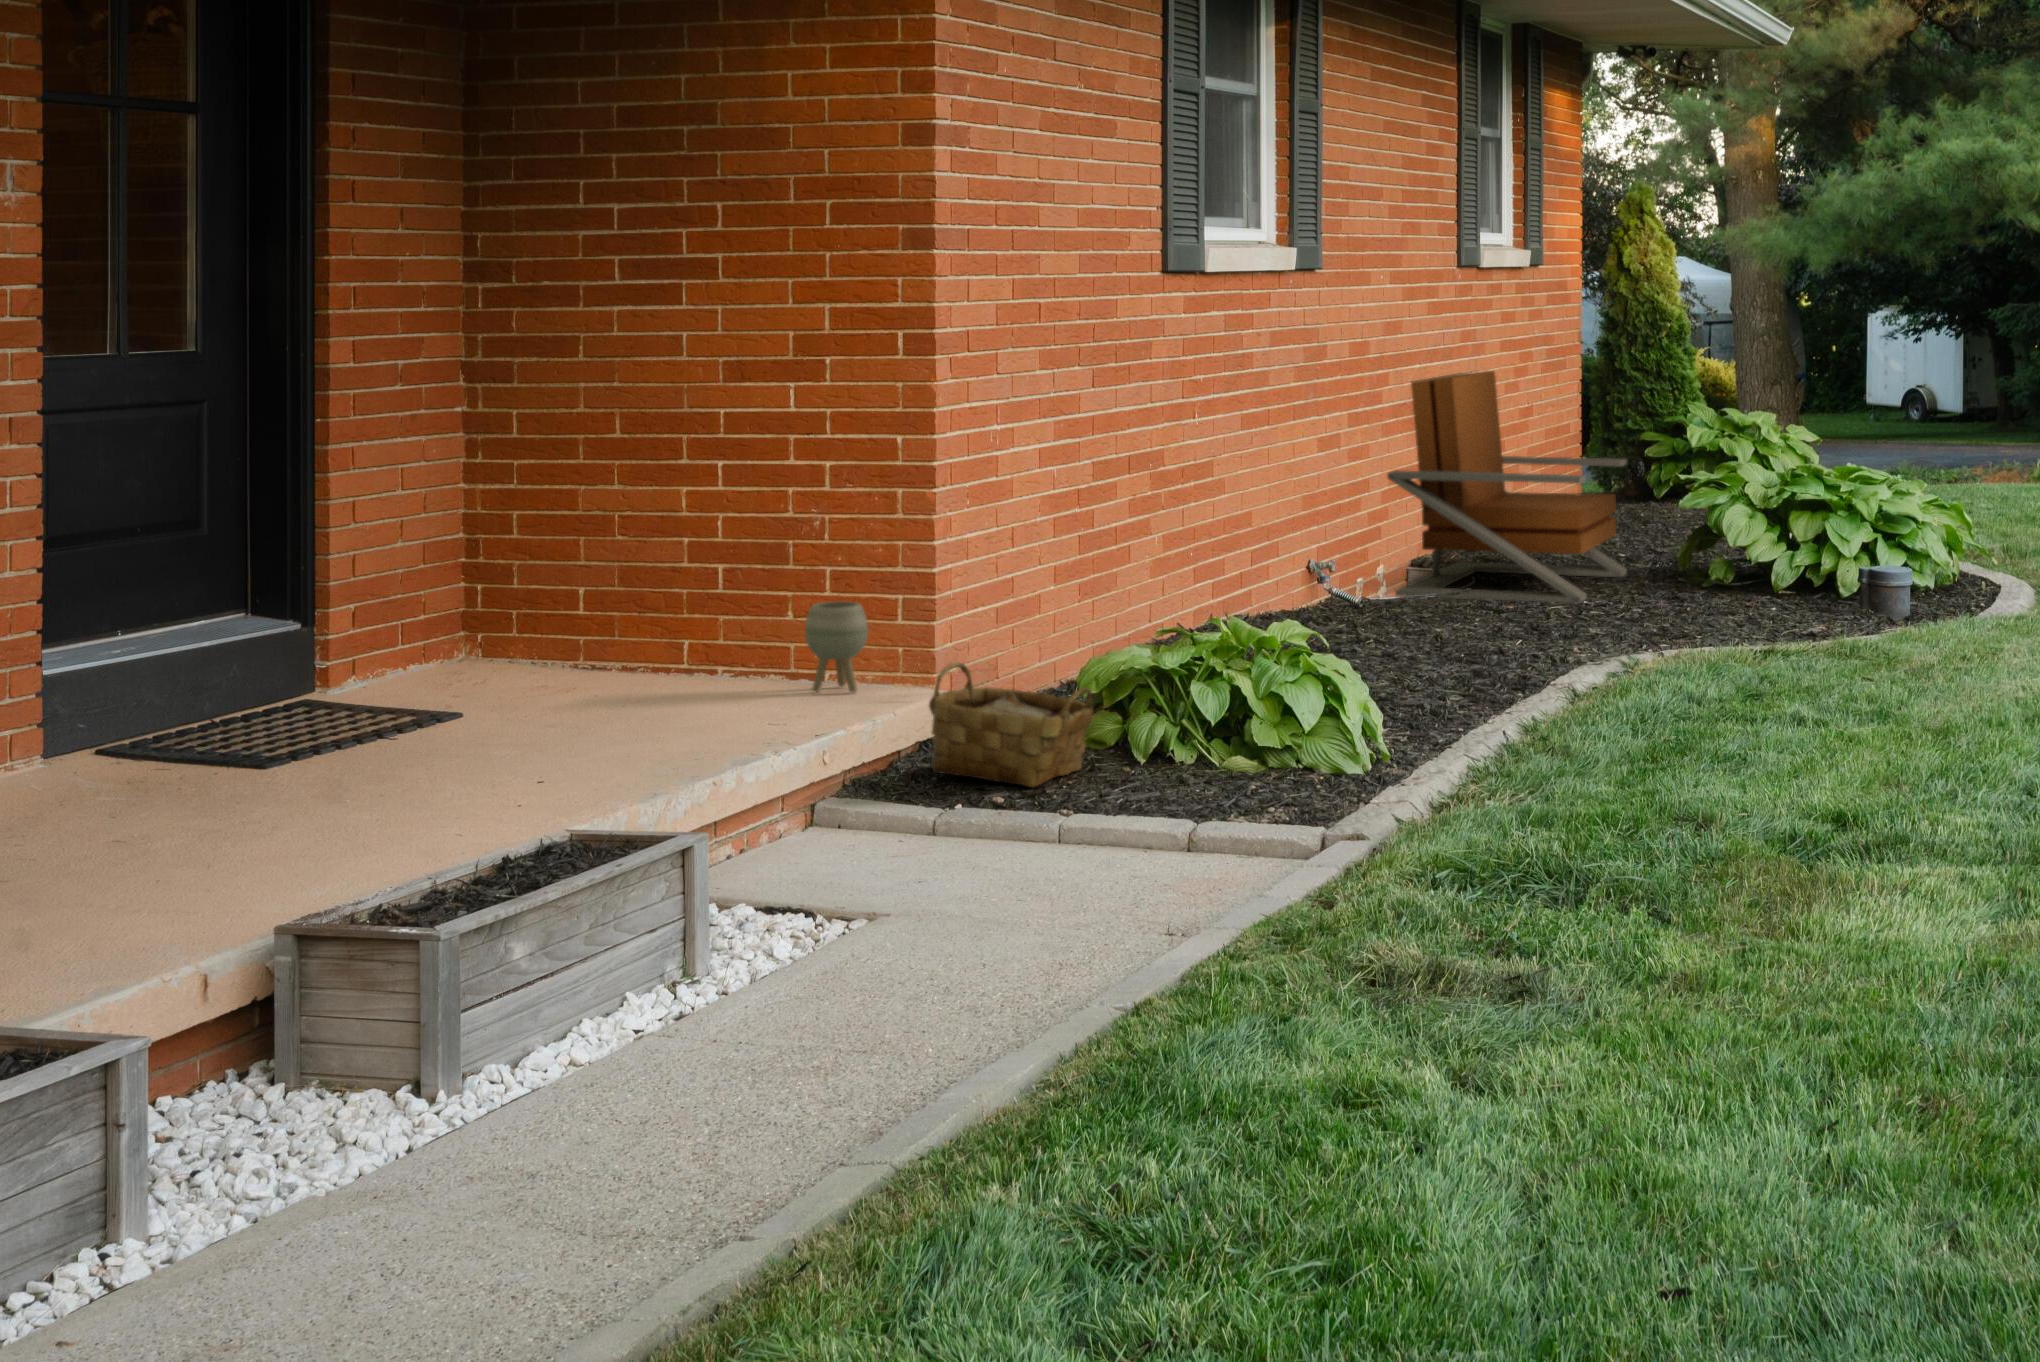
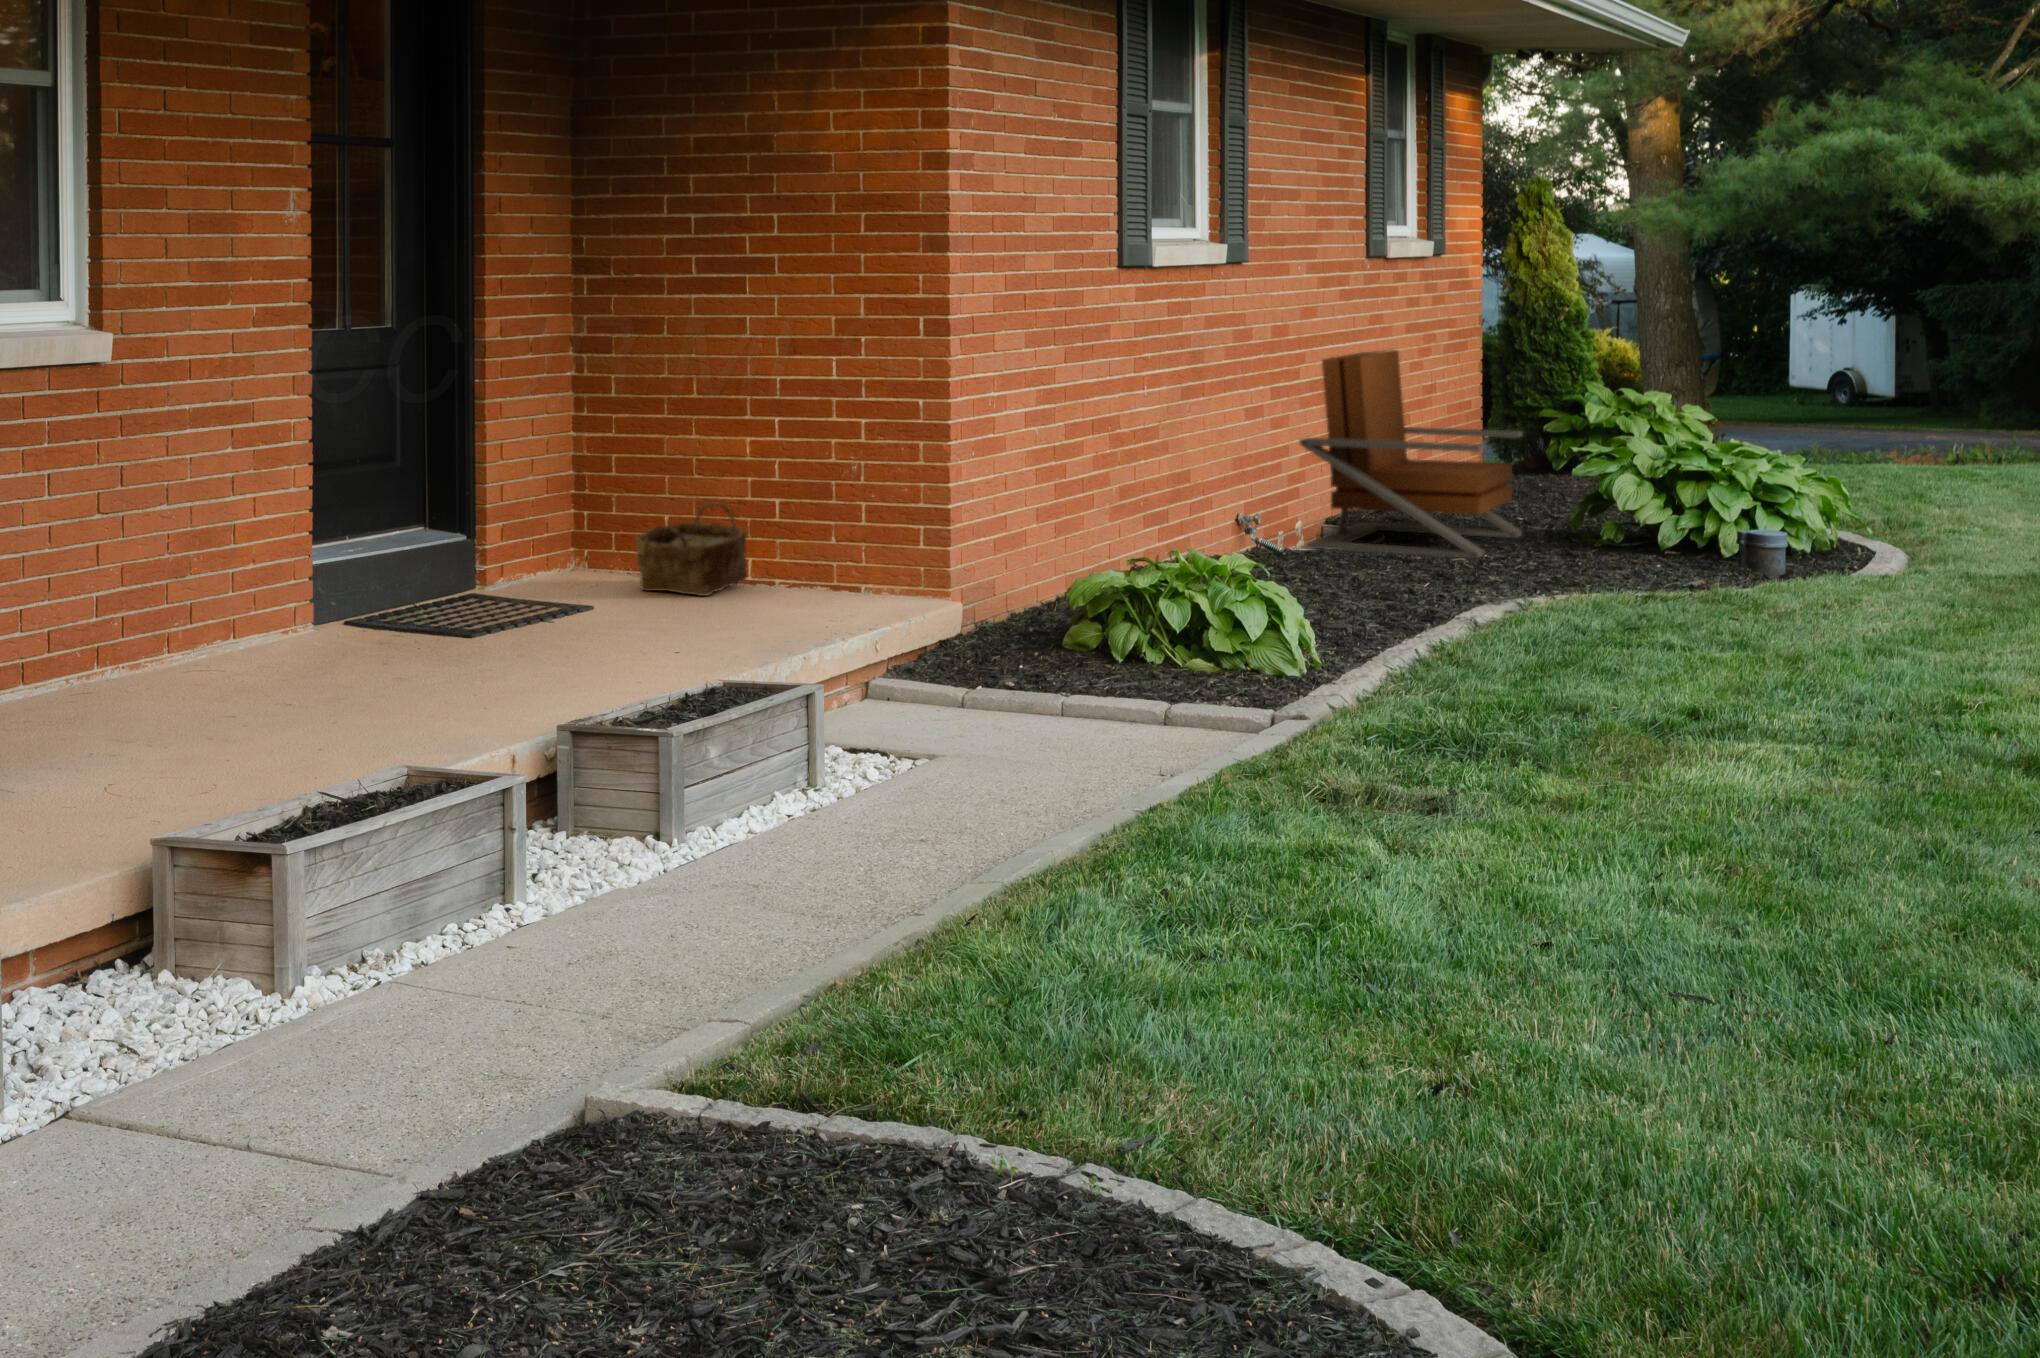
planter: present [805,601,868,692] -> none [845,530,894,600]
woven basket: present [929,662,1093,788] -> present [635,503,747,596]

